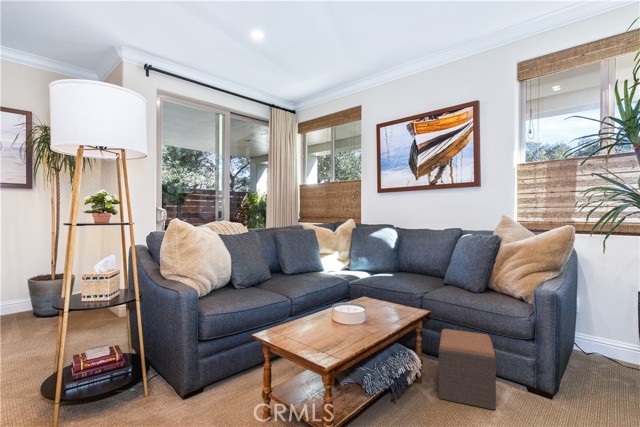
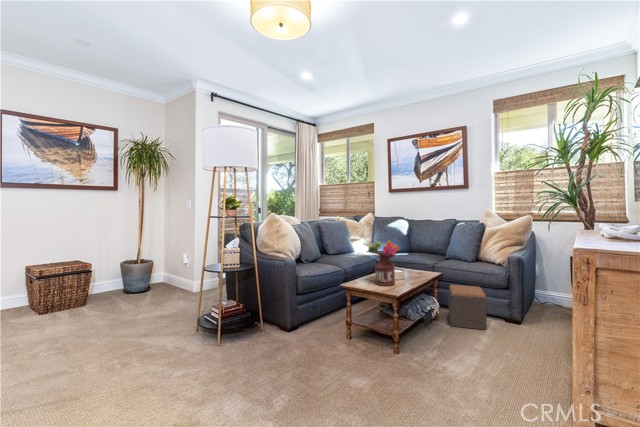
flower arrangement: none [301,262,351,337] -> present [369,241,400,286]

